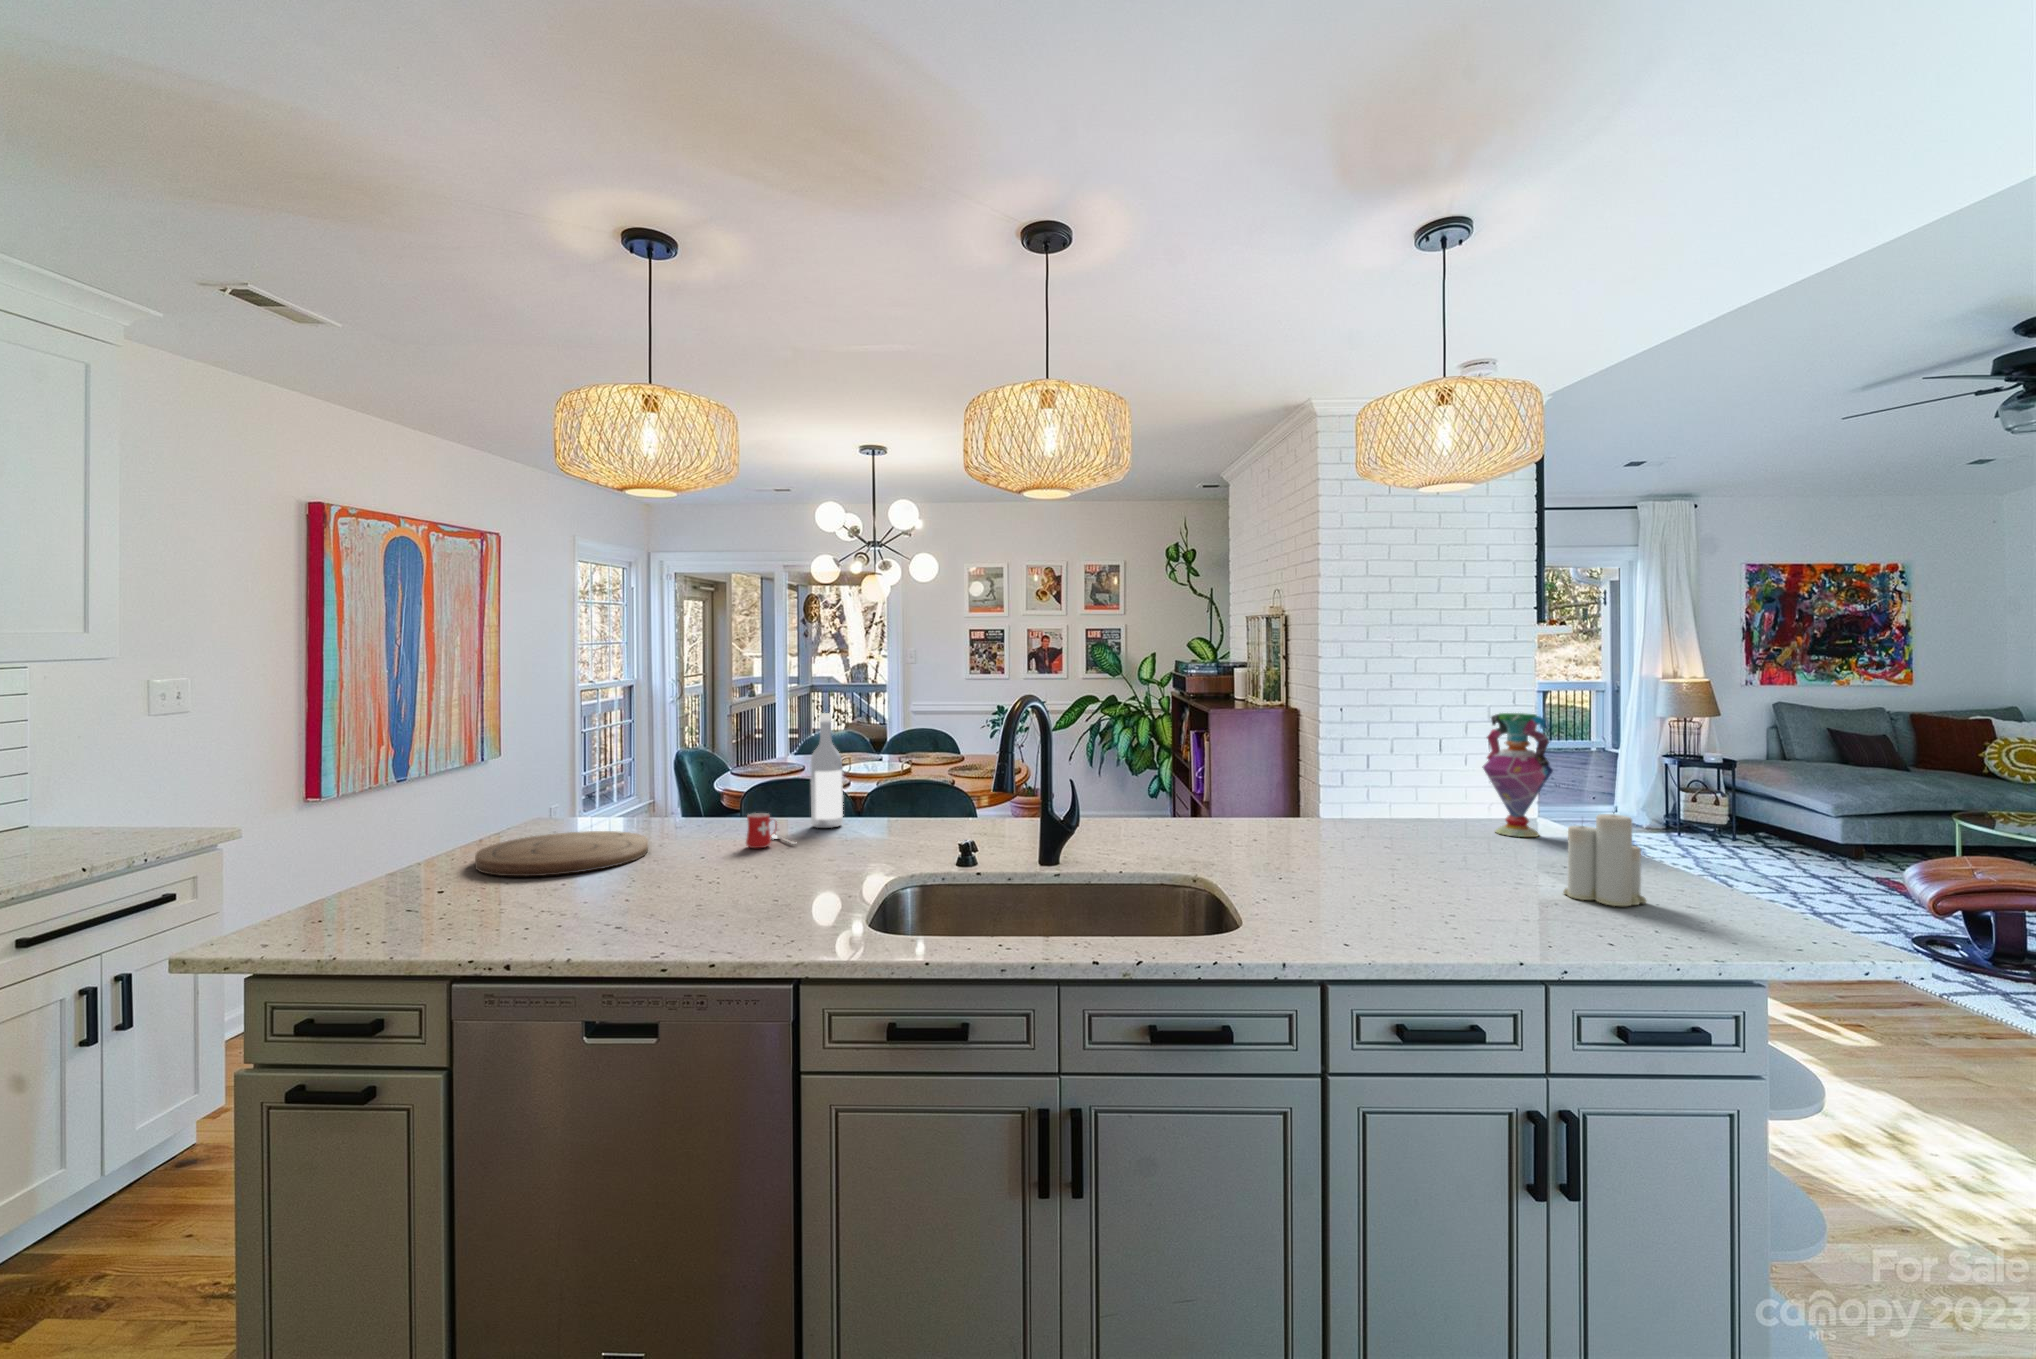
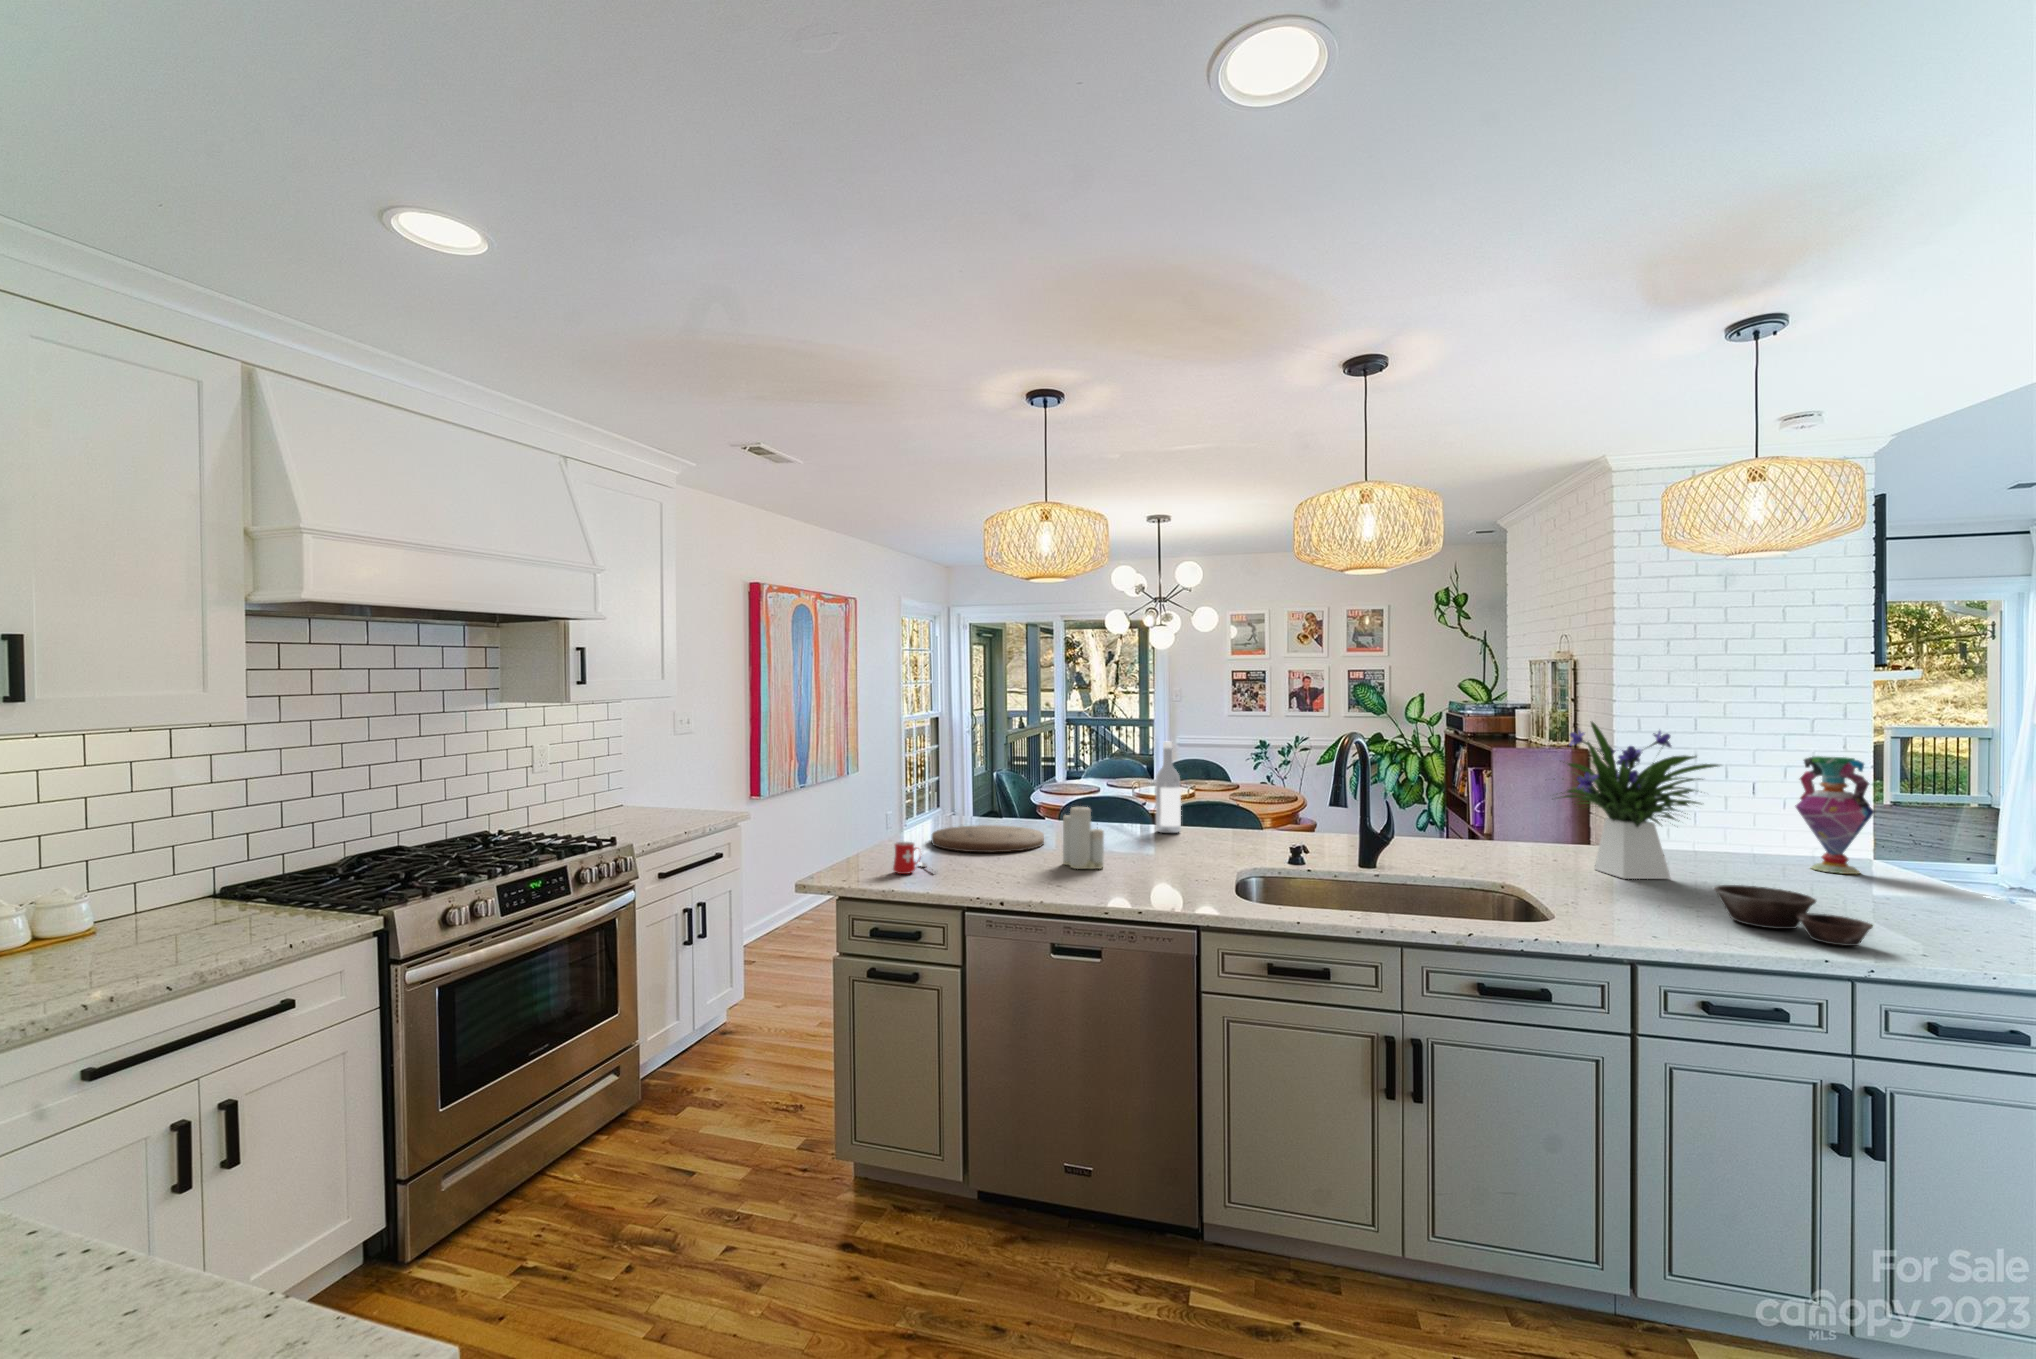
flower arrangement: none [1240,679,1420,860] -> present [1561,722,1718,879]
mug: present [746,813,795,848] -> present [893,842,937,874]
candle: present [1563,813,1647,906] -> present [1063,807,1104,869]
bowl: none [1409,868,1569,941] -> present [1713,885,1873,946]

